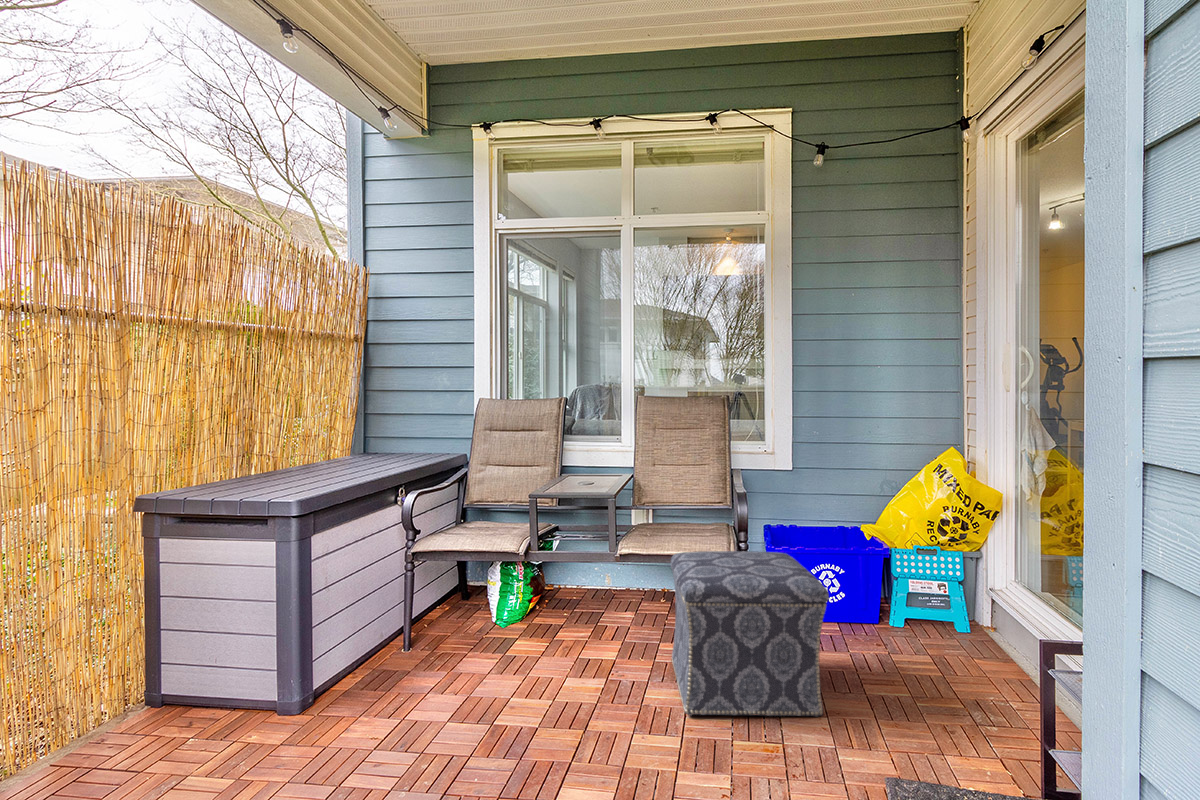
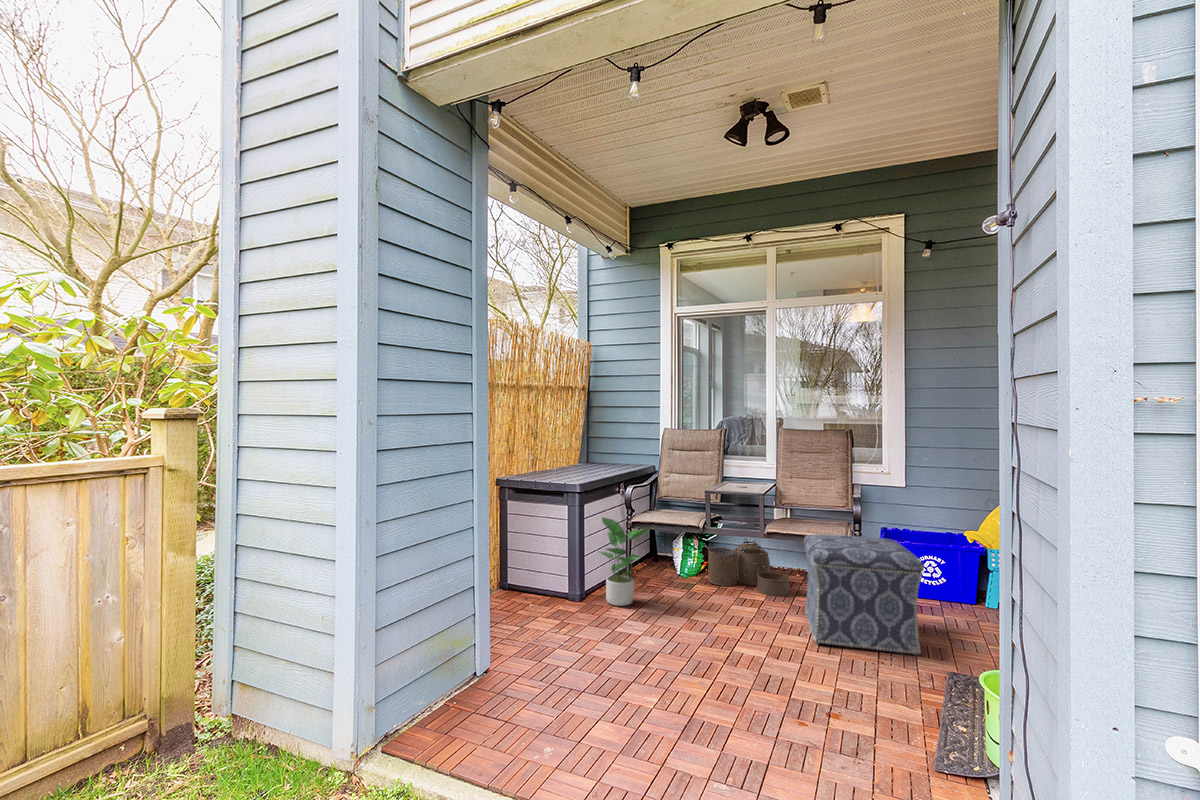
potted plant: none [364,545,458,681] -> present [600,517,653,606]
woven basket: none [541,552,650,636] -> present [708,539,789,596]

